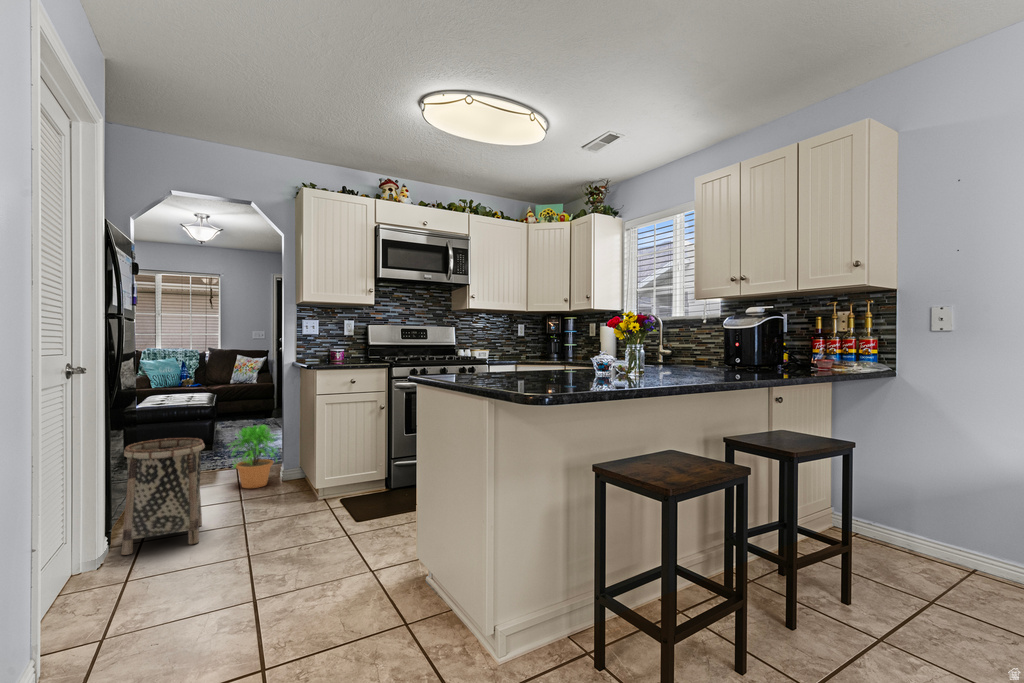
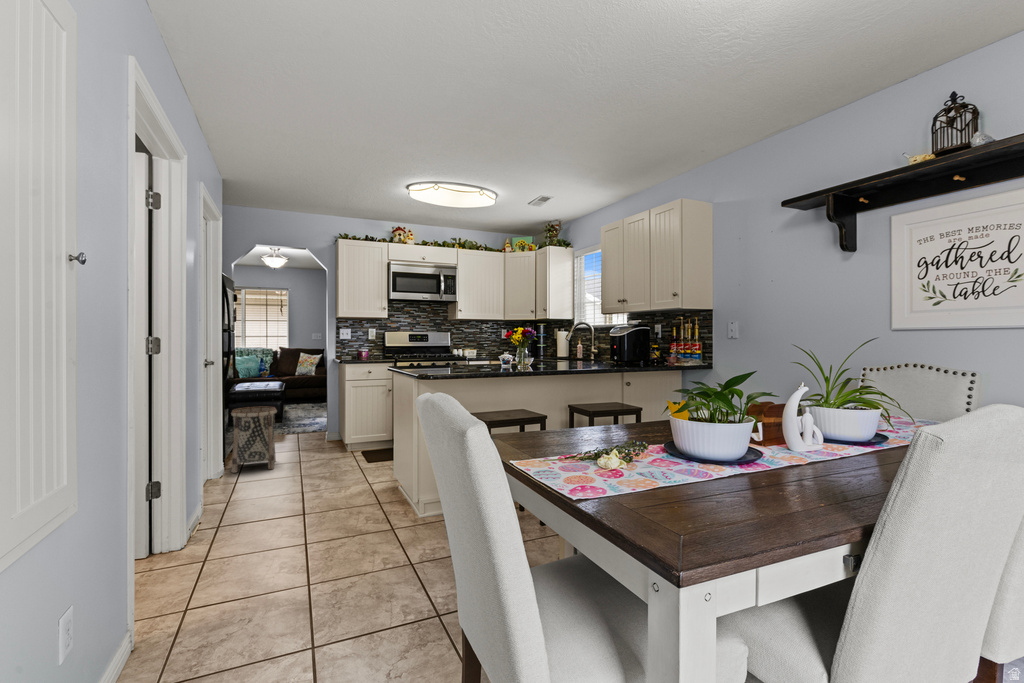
potted plant: present [232,425,277,488] -> none [289,400,328,444]

